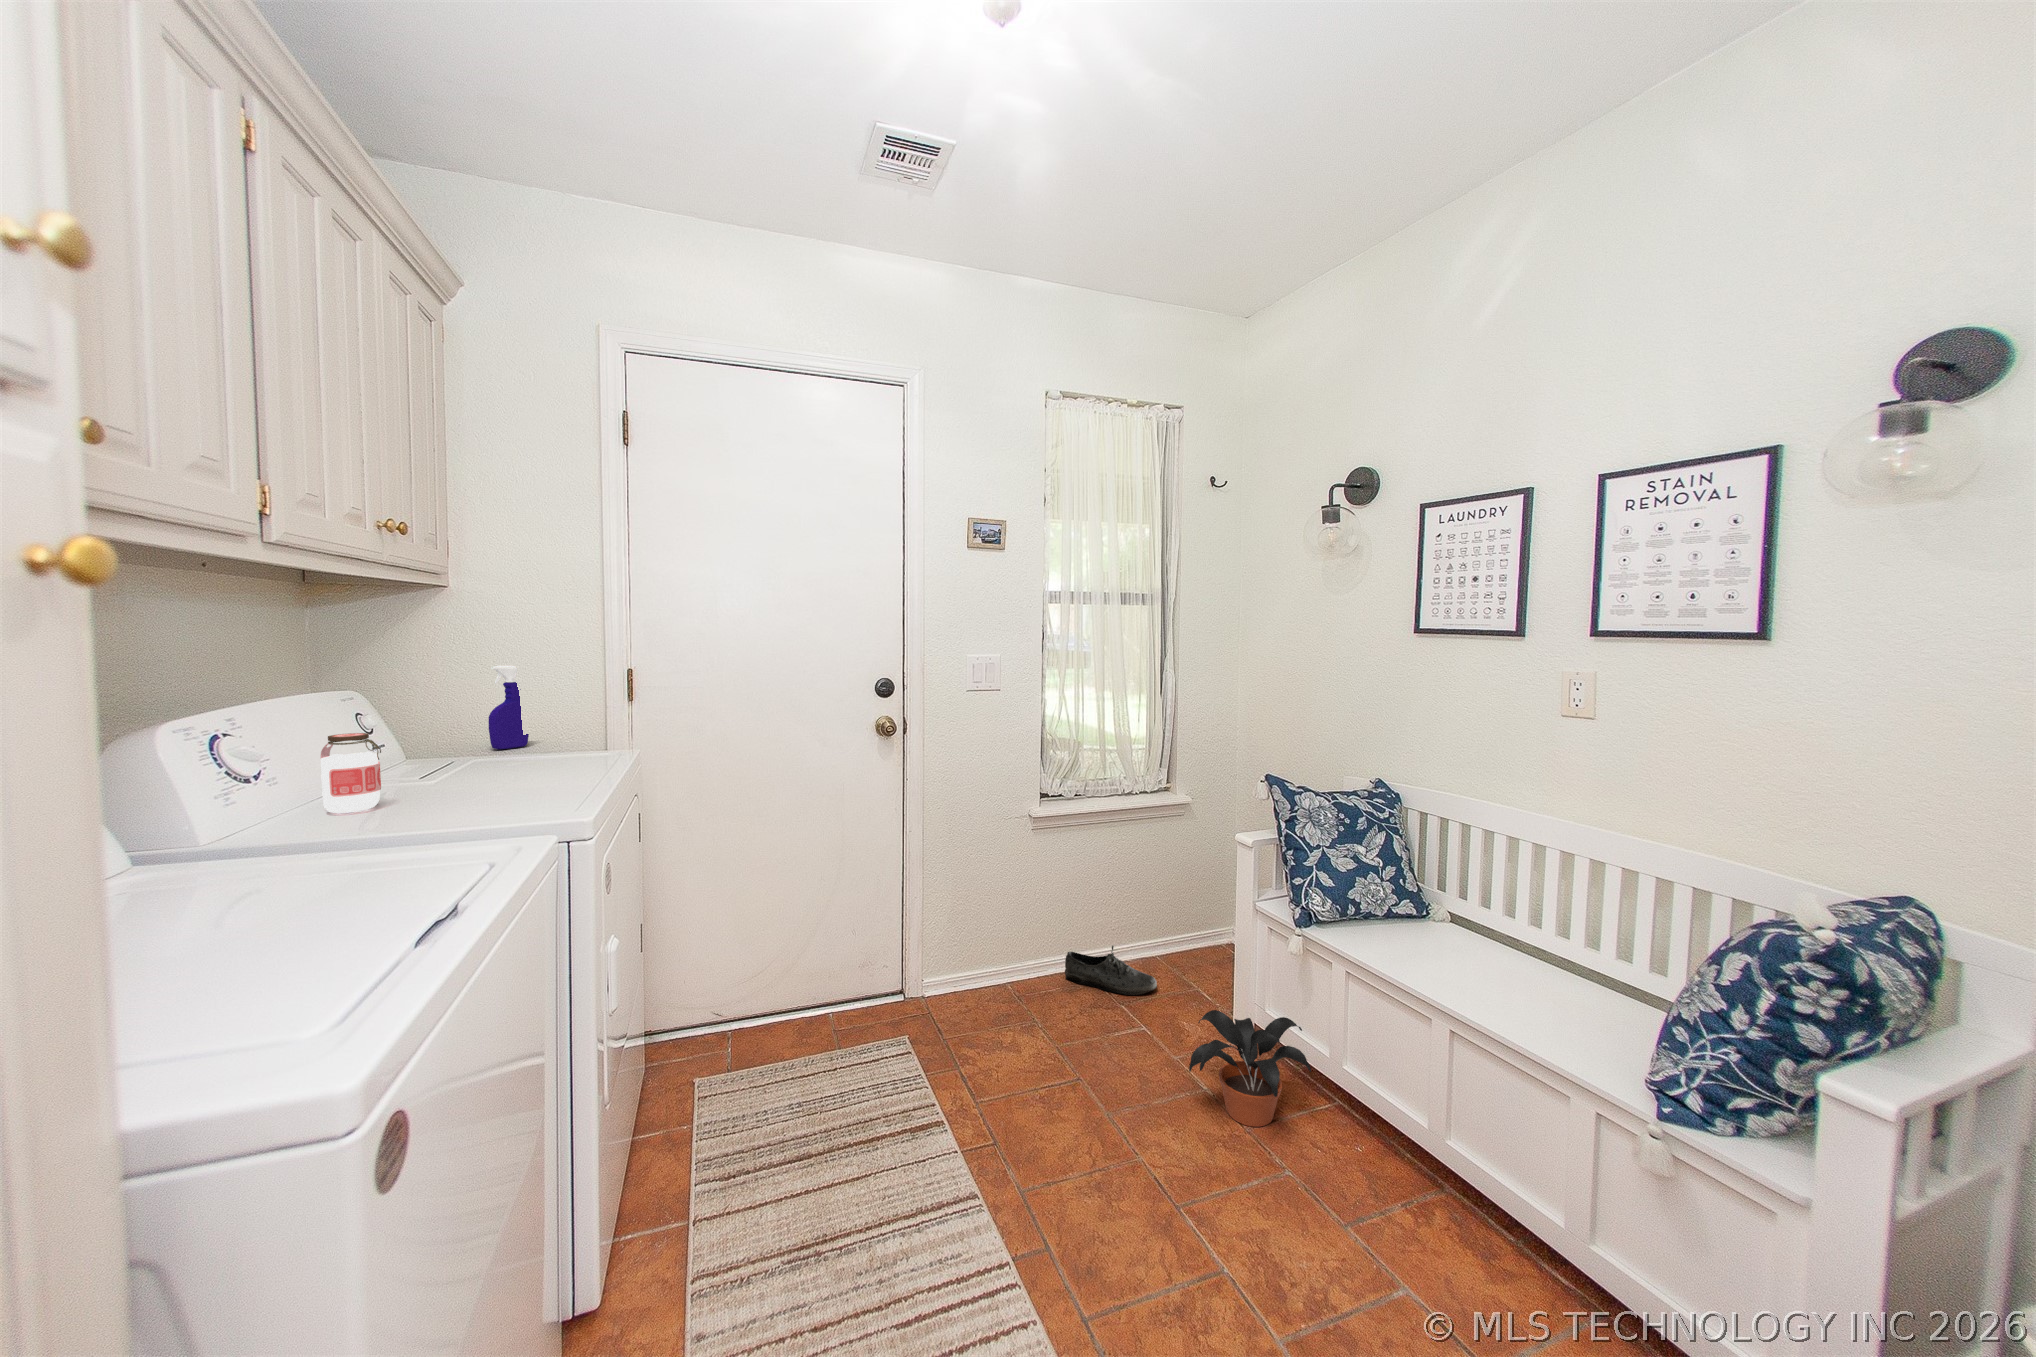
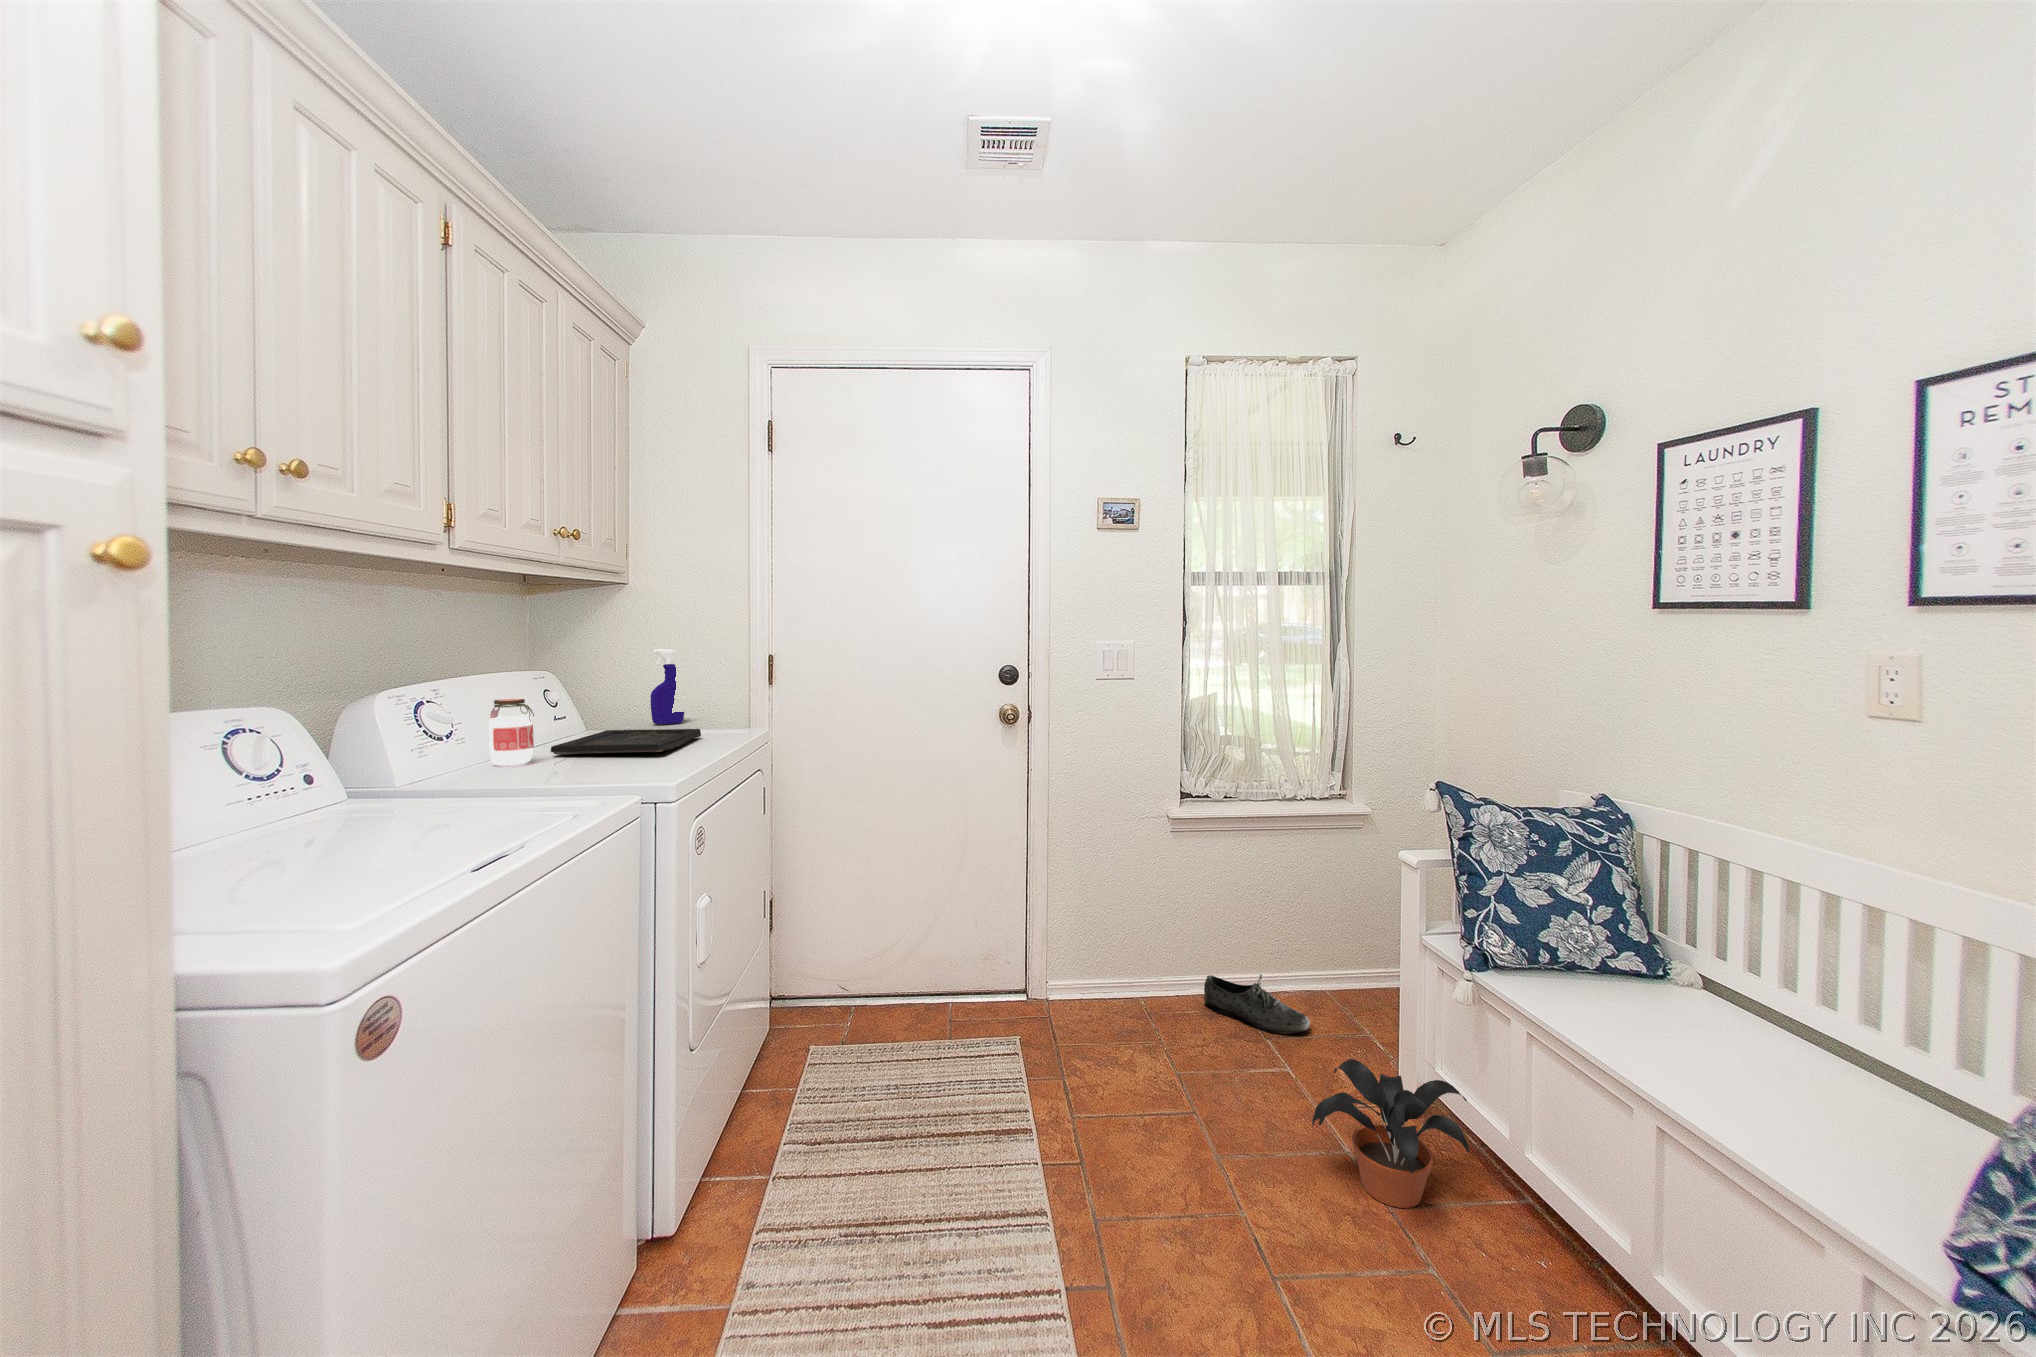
tray: none [396,754,567,794] -> present [551,729,701,754]

